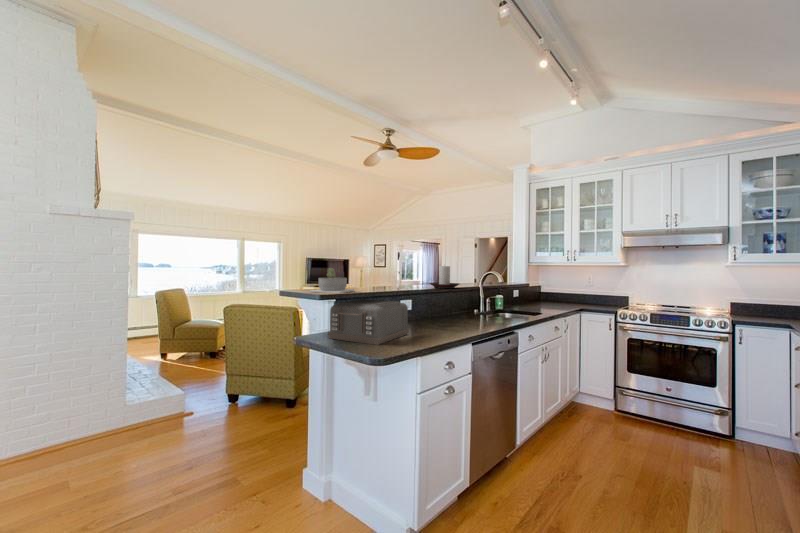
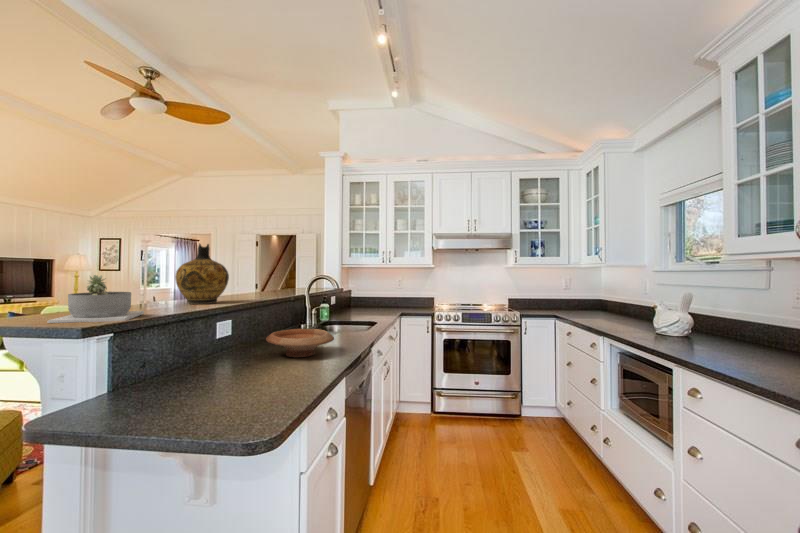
ceramic jug: none [383,249,415,289] -> present [175,244,229,304]
candle holder: present [429,266,459,289] -> none [244,267,289,300]
toaster: present [328,299,409,345] -> none [117,327,261,411]
wooden bowl: none [425,309,473,329] -> present [266,329,334,357]

